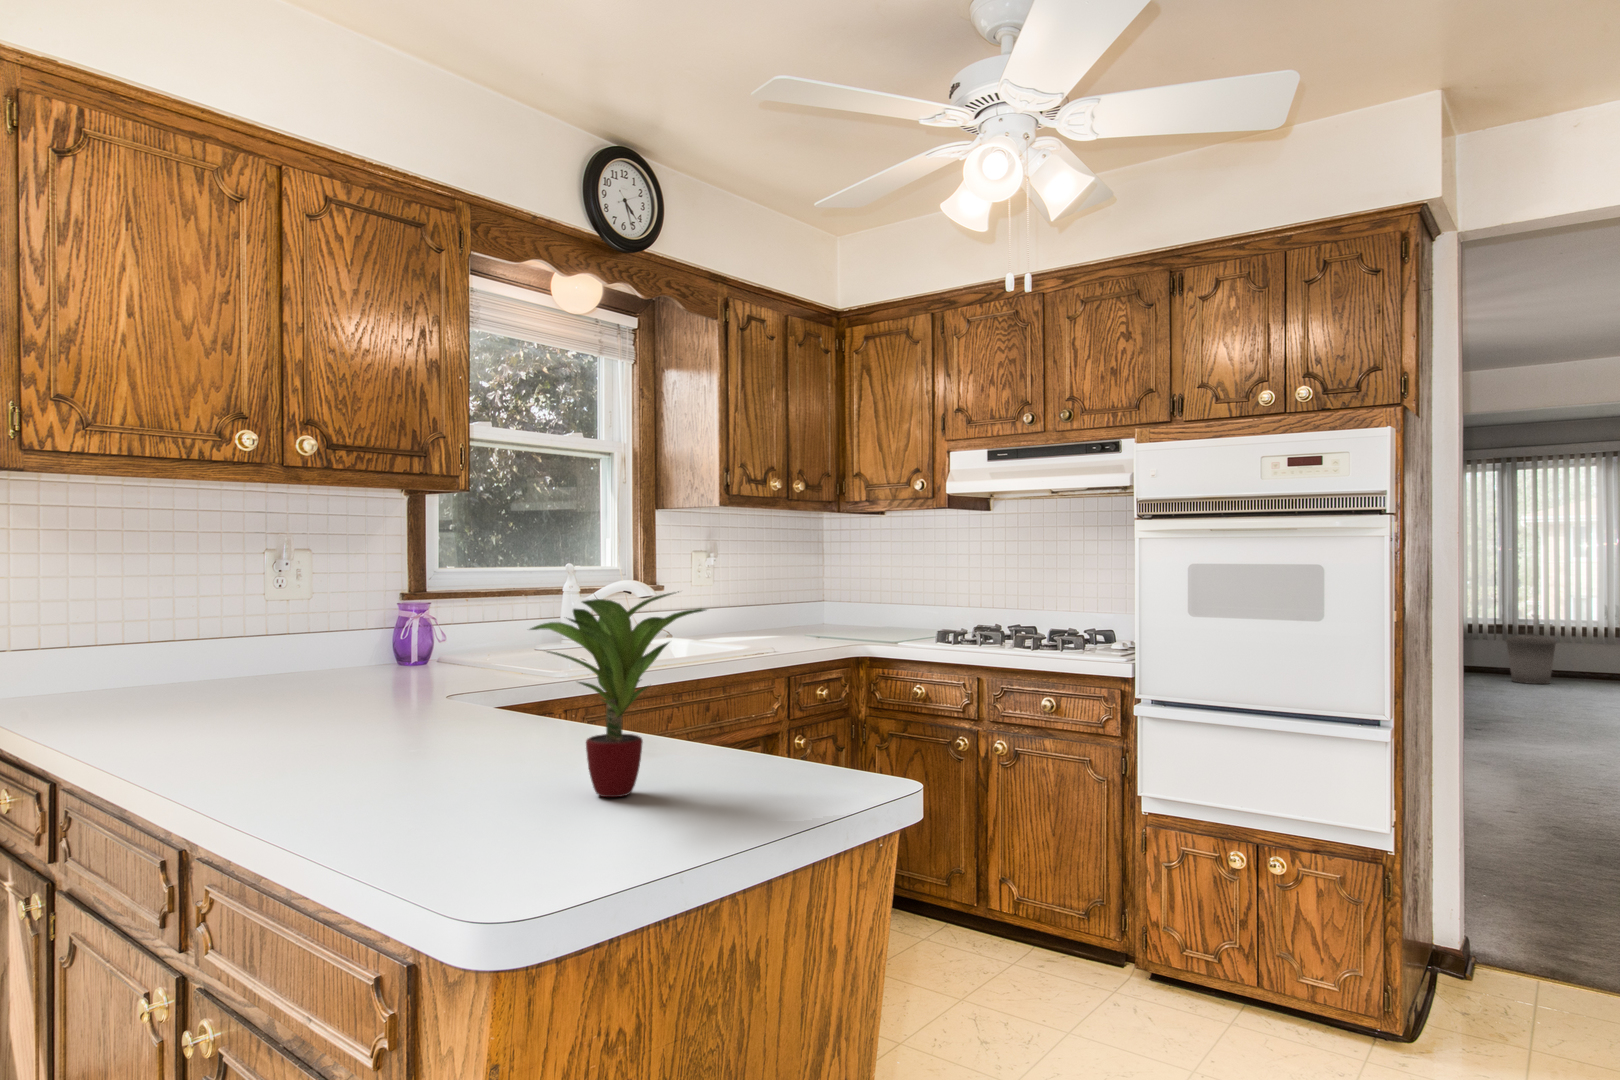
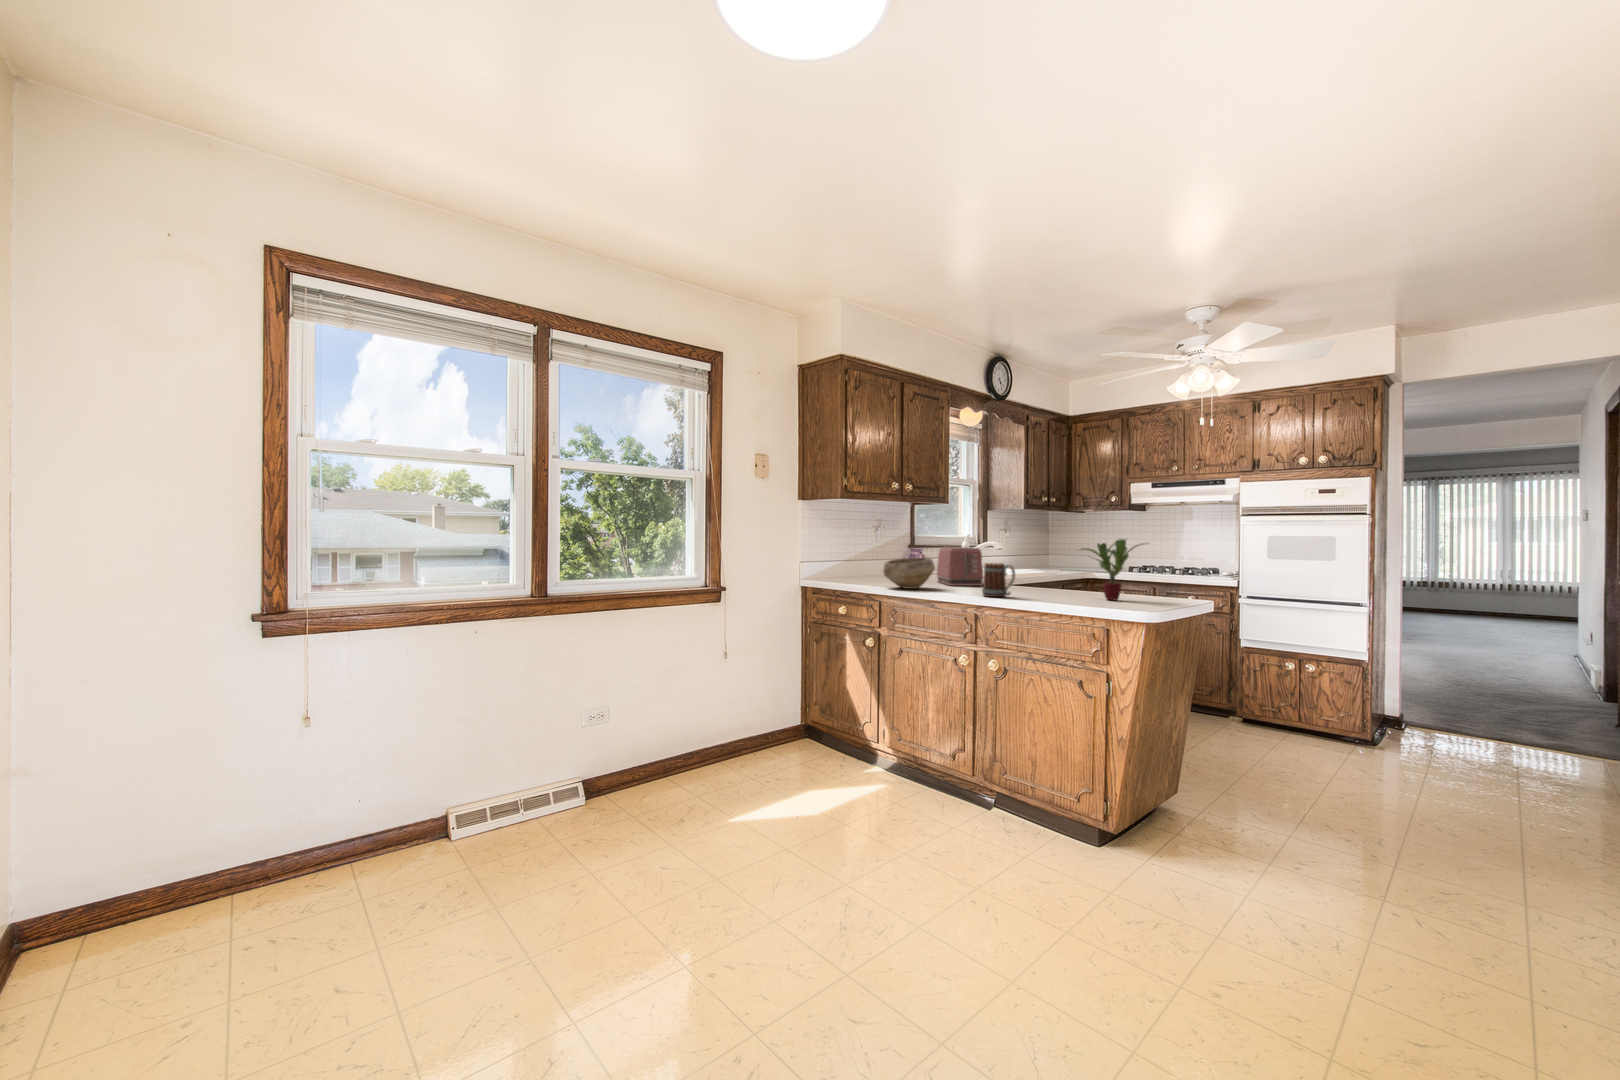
toaster: none [309,603,438,718] -> present [937,547,983,586]
trash can: present [1505,634,1557,684] -> none [1429,586,1466,618]
bowl: none [14,643,204,745] -> present [883,558,935,589]
mug: none [201,674,293,795] -> present [982,563,1015,597]

